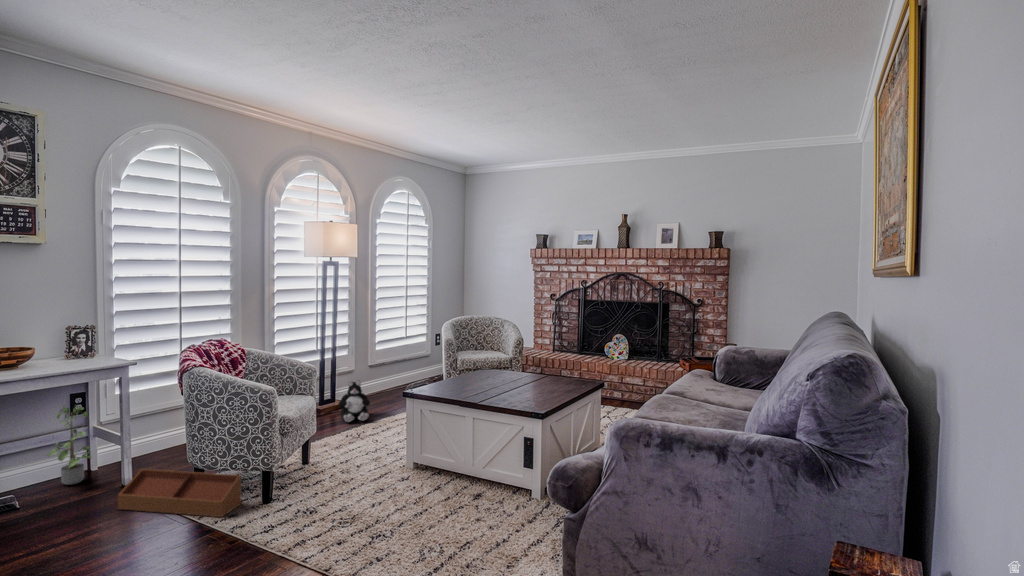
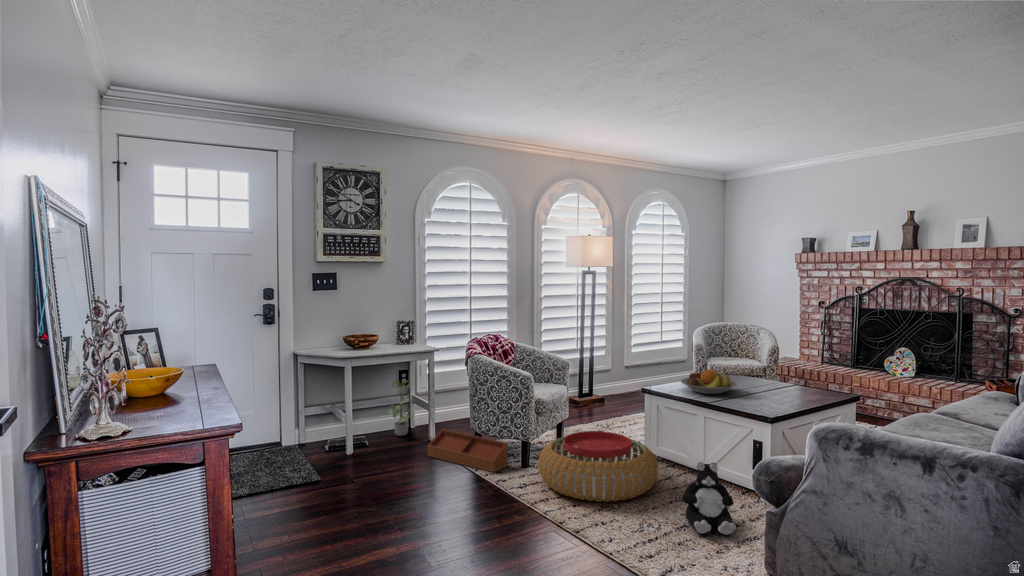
fruit bowl: none [446,366,503,392] -> present [681,370,737,394]
plush toy: present [338,381,370,422] -> present [682,462,736,535]
pouf: none [286,446,430,535] -> present [539,431,658,502]

